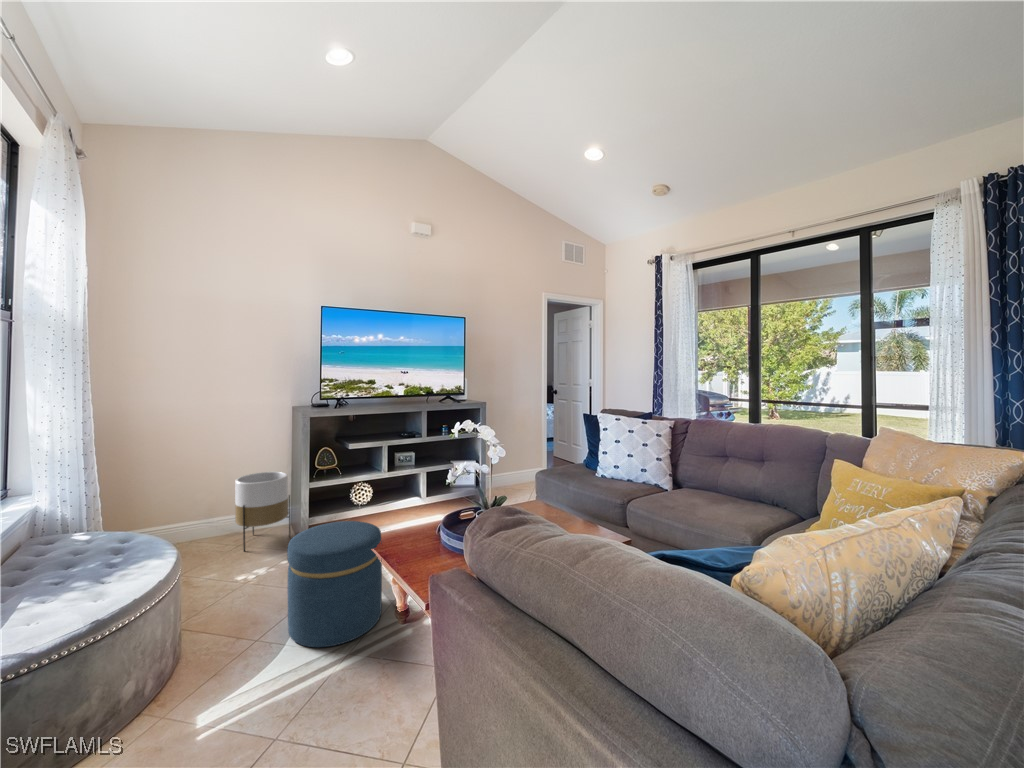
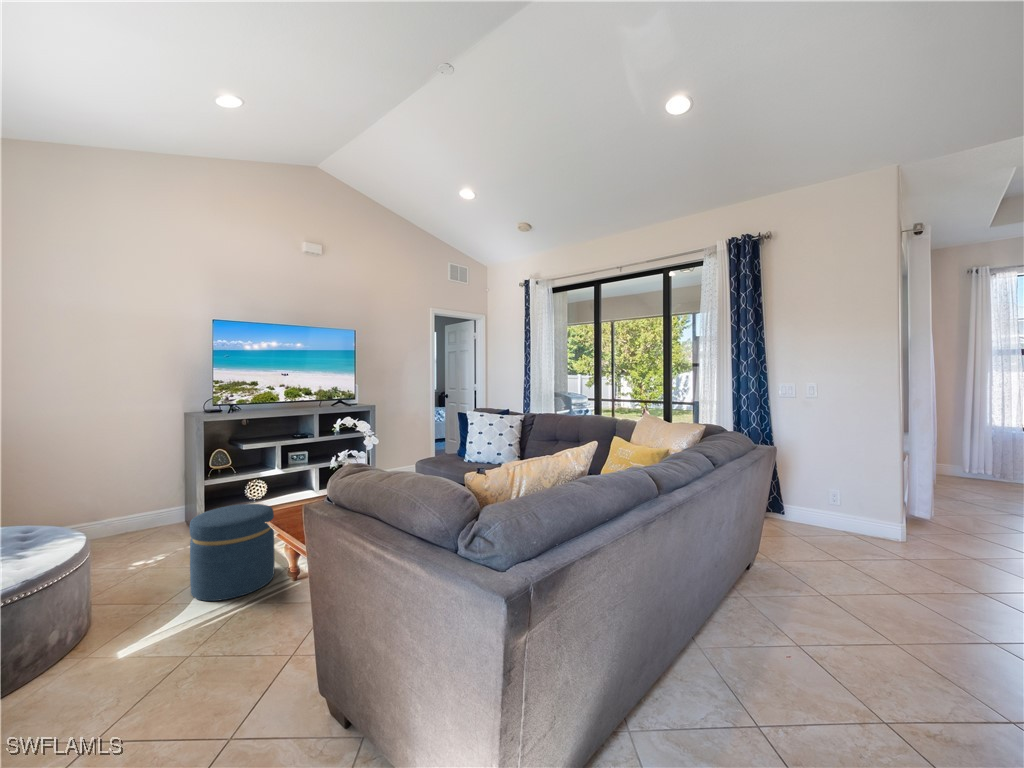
planter: present [235,472,290,551] -> none [127,473,185,546]

